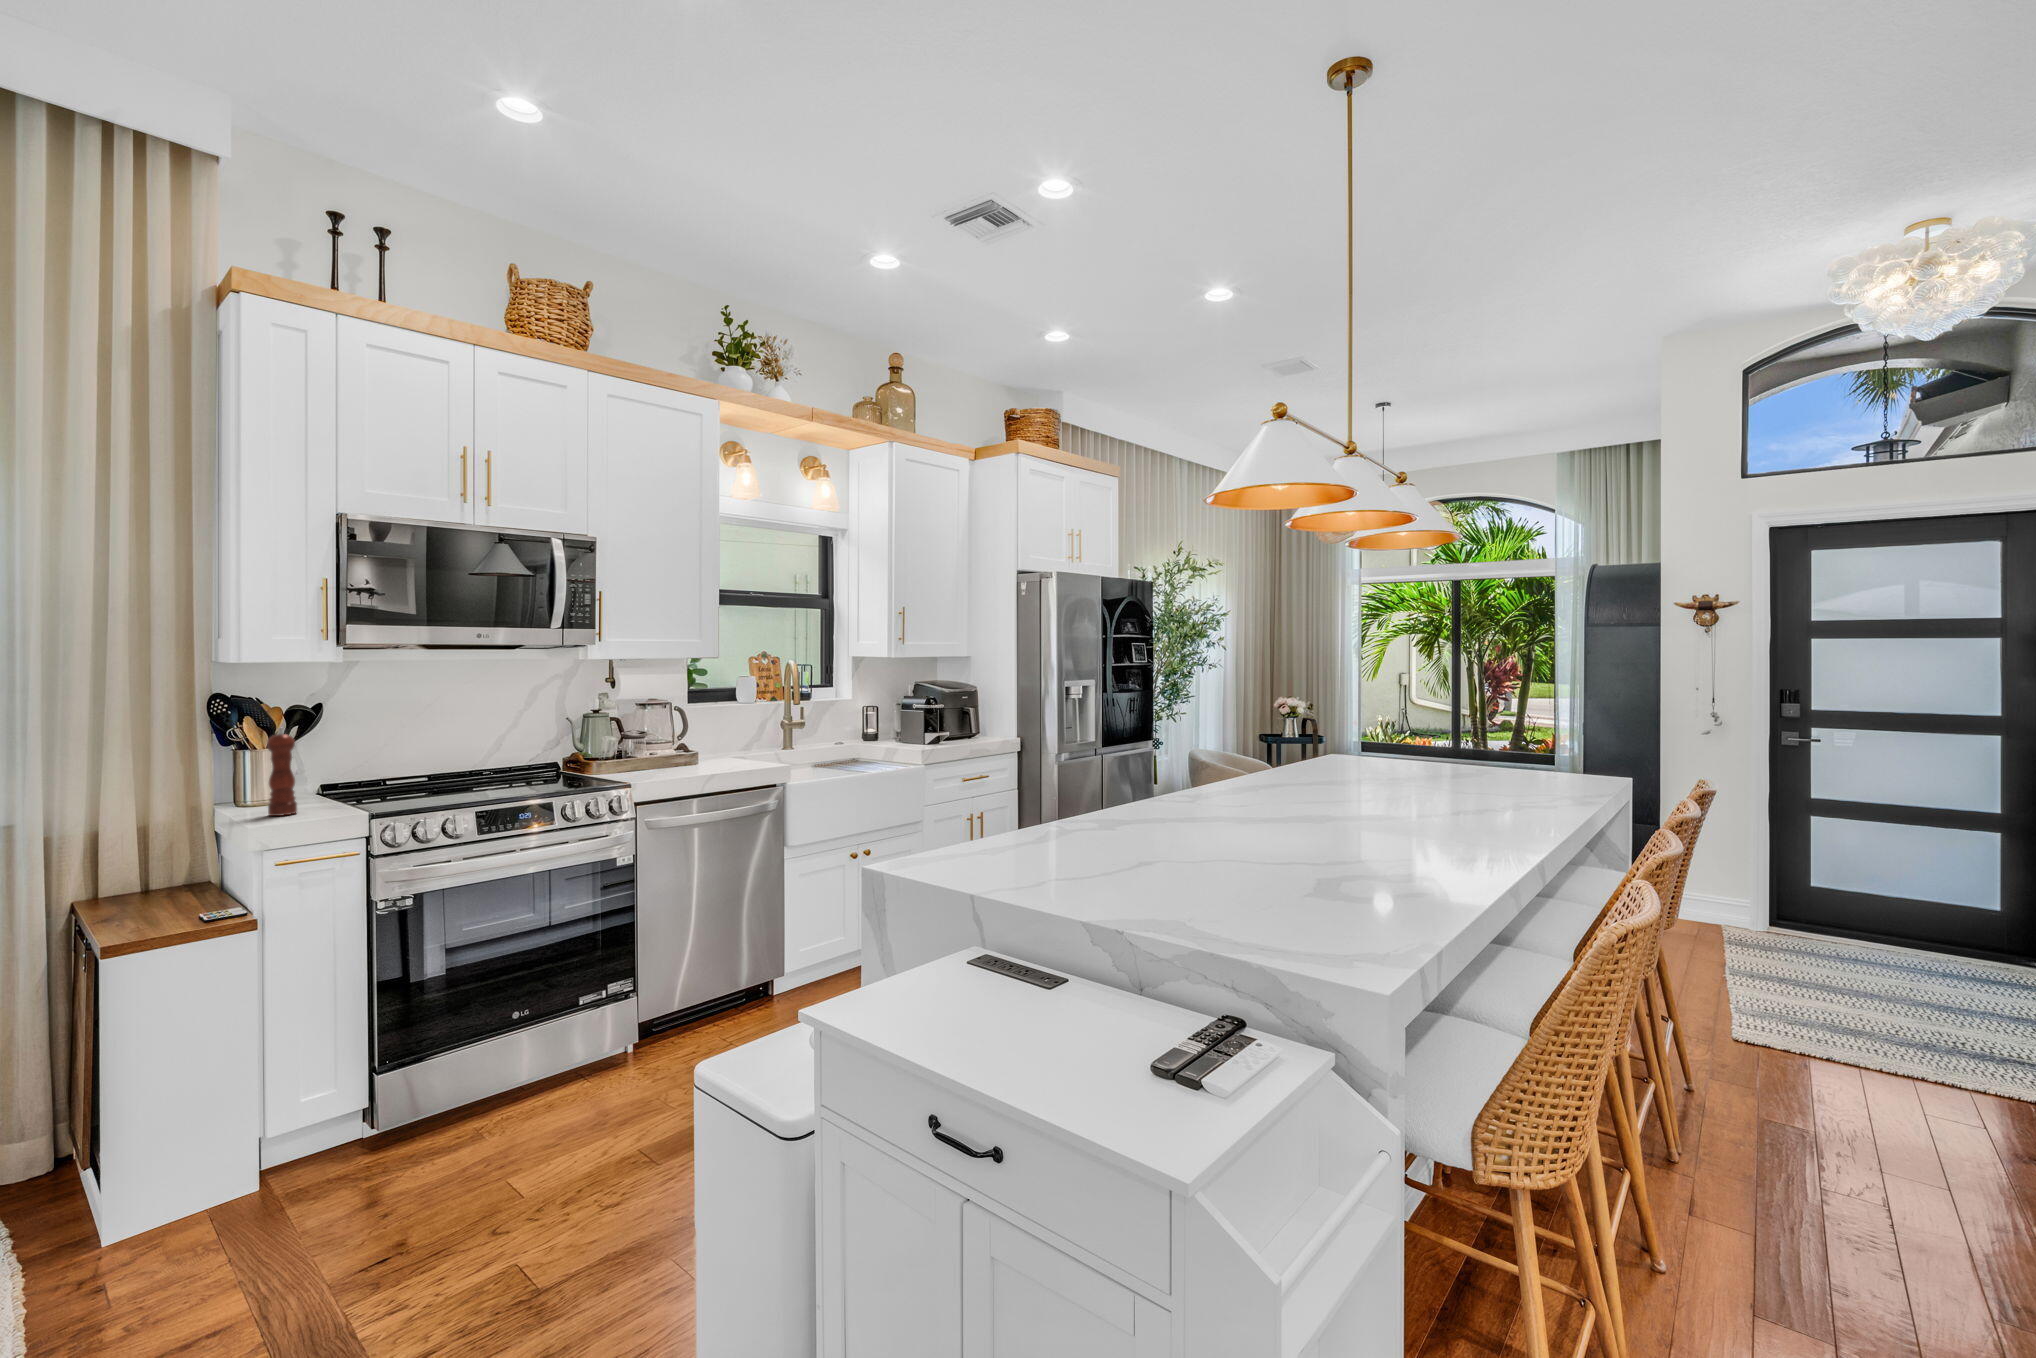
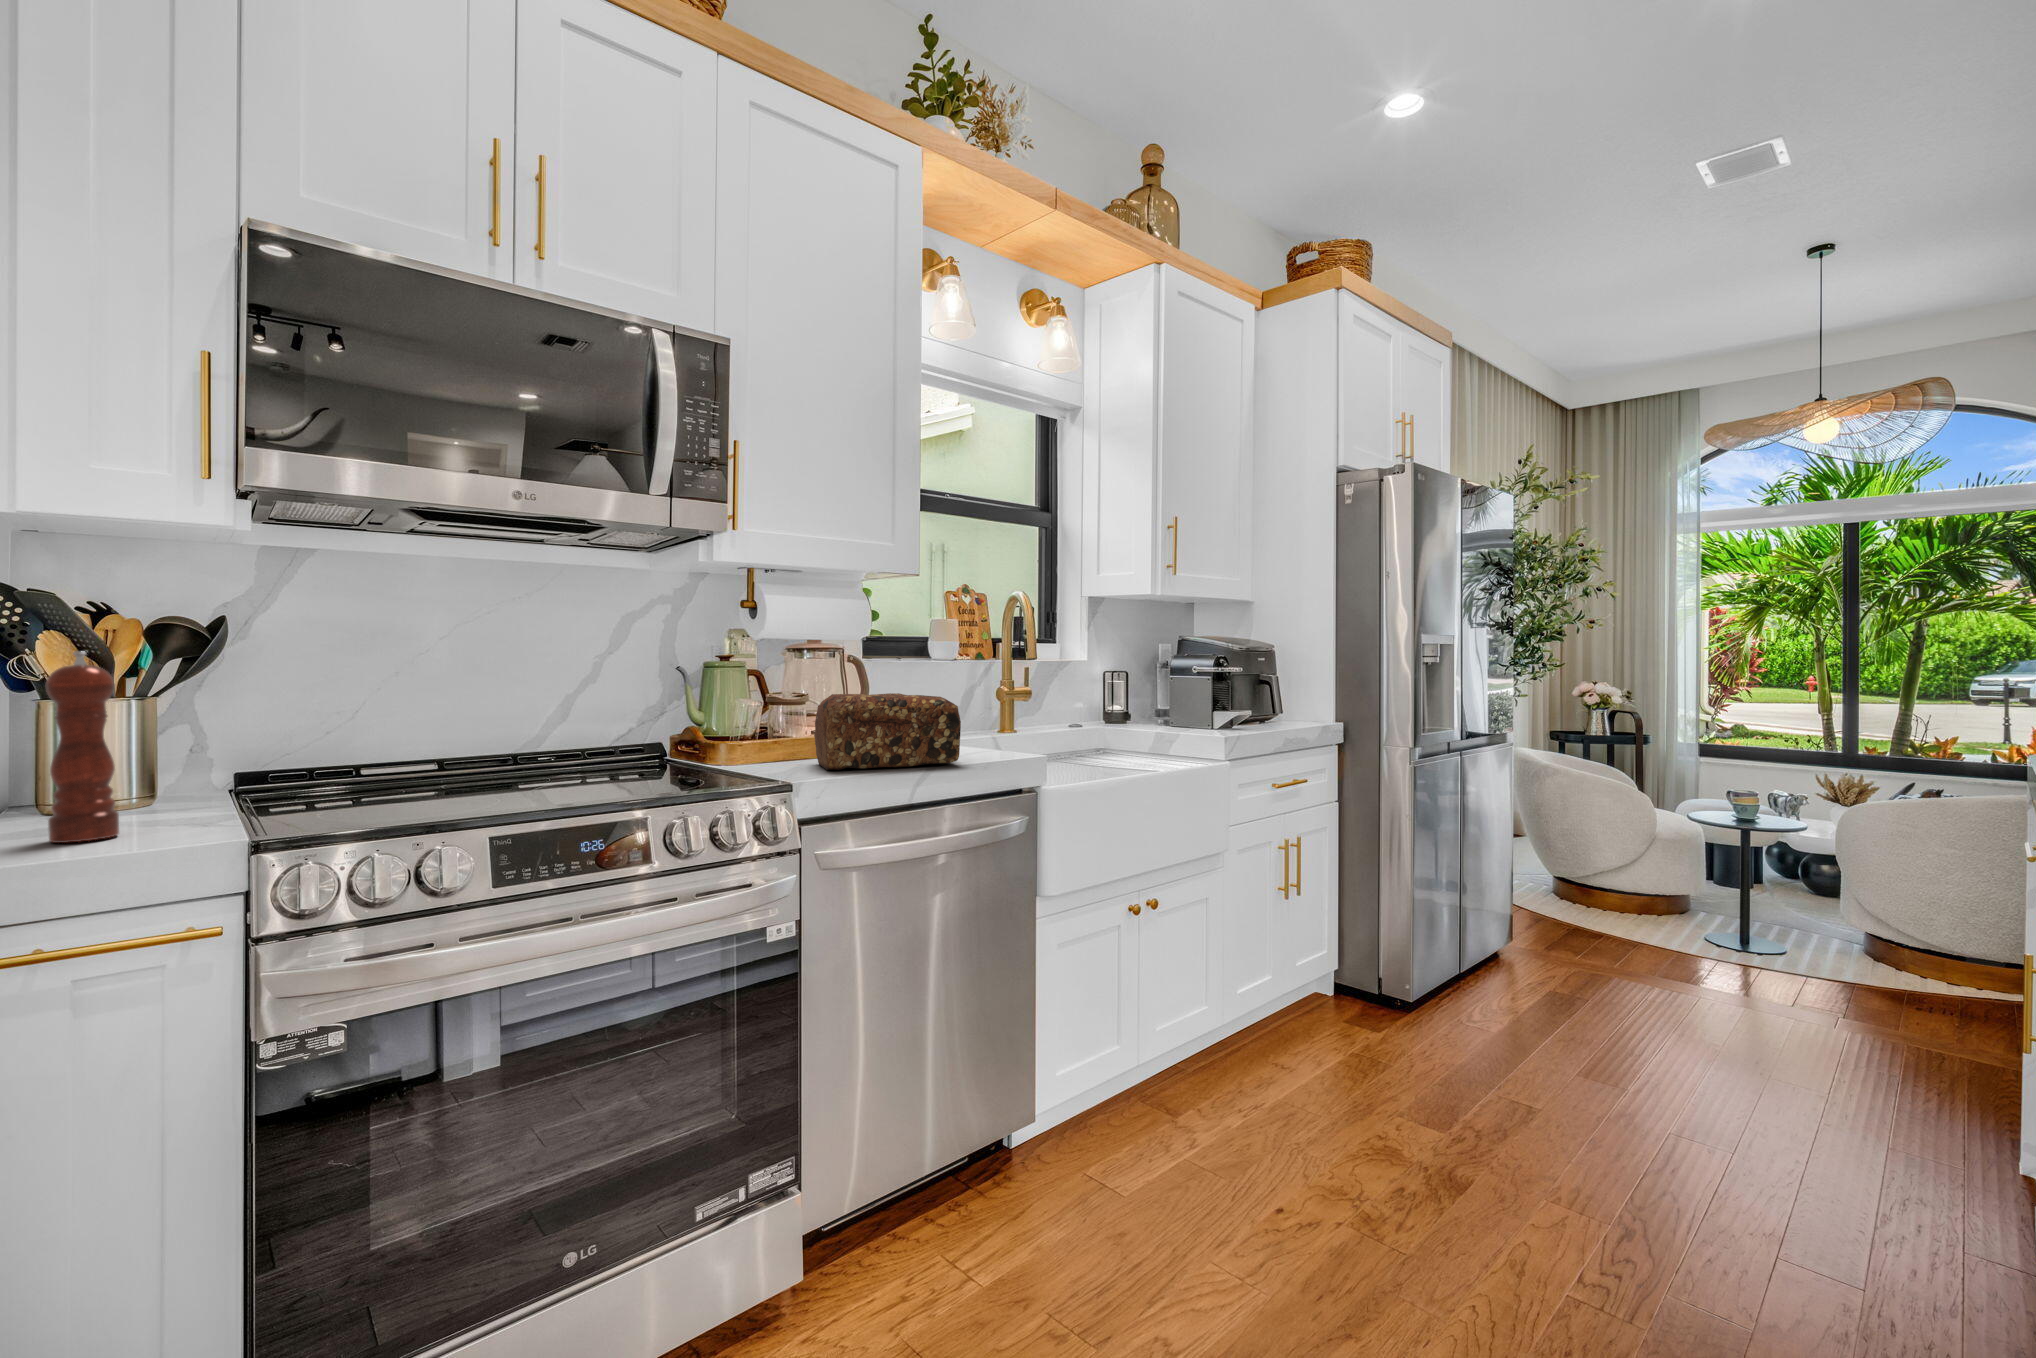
bread loaf: none [649,731,736,776] -> present [814,693,961,770]

